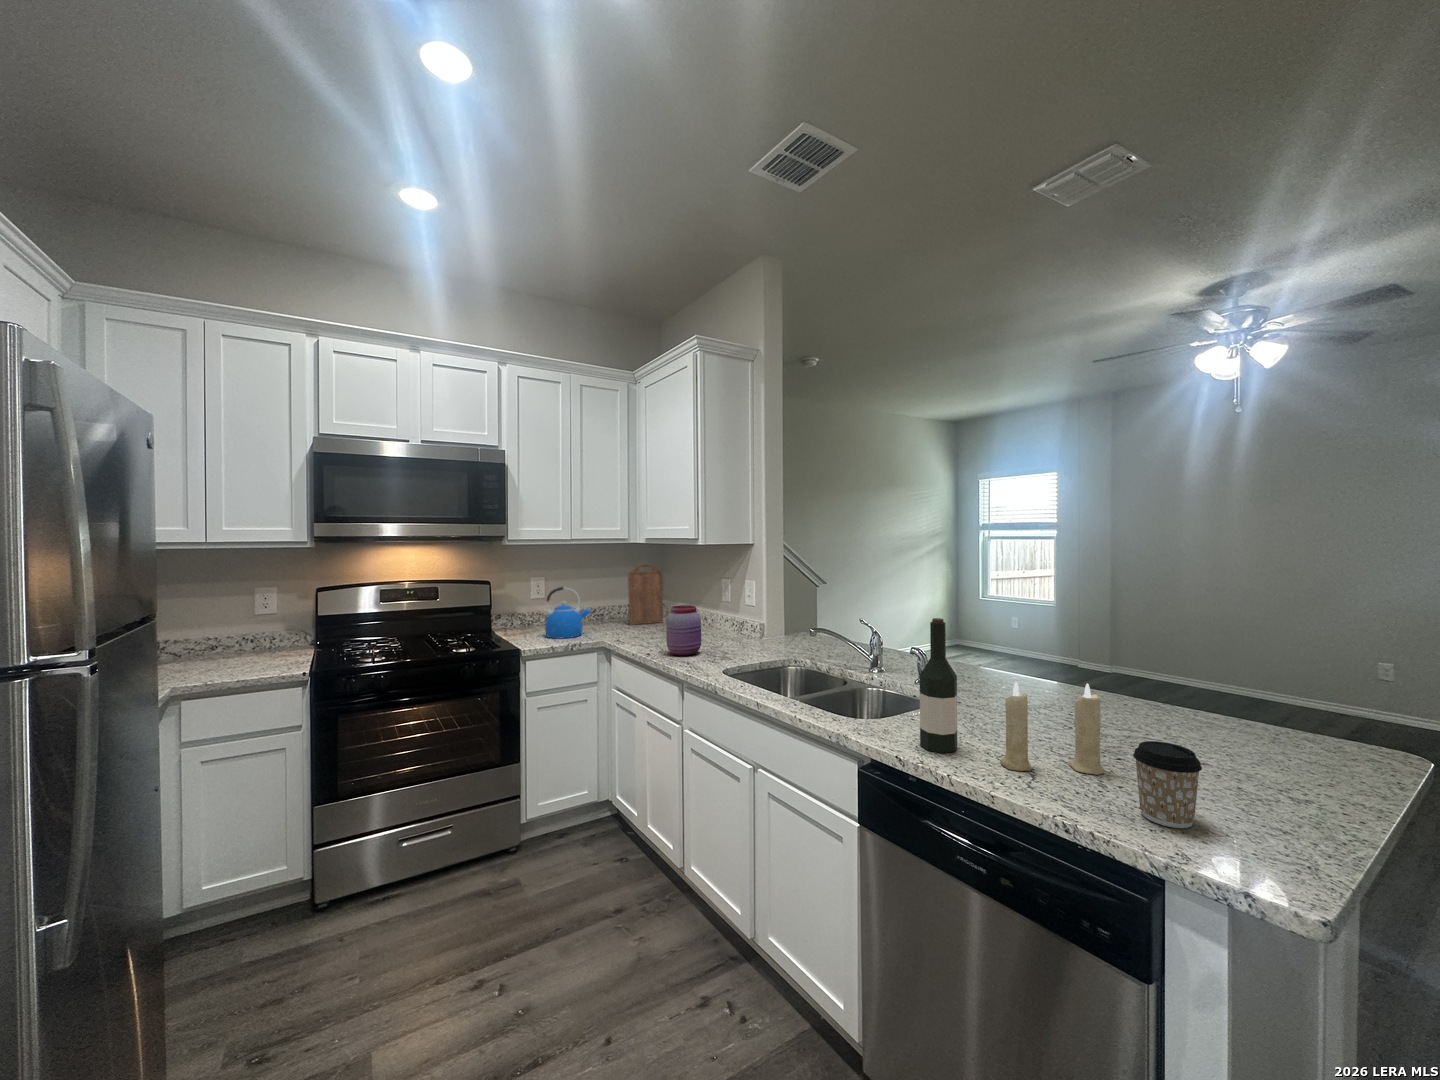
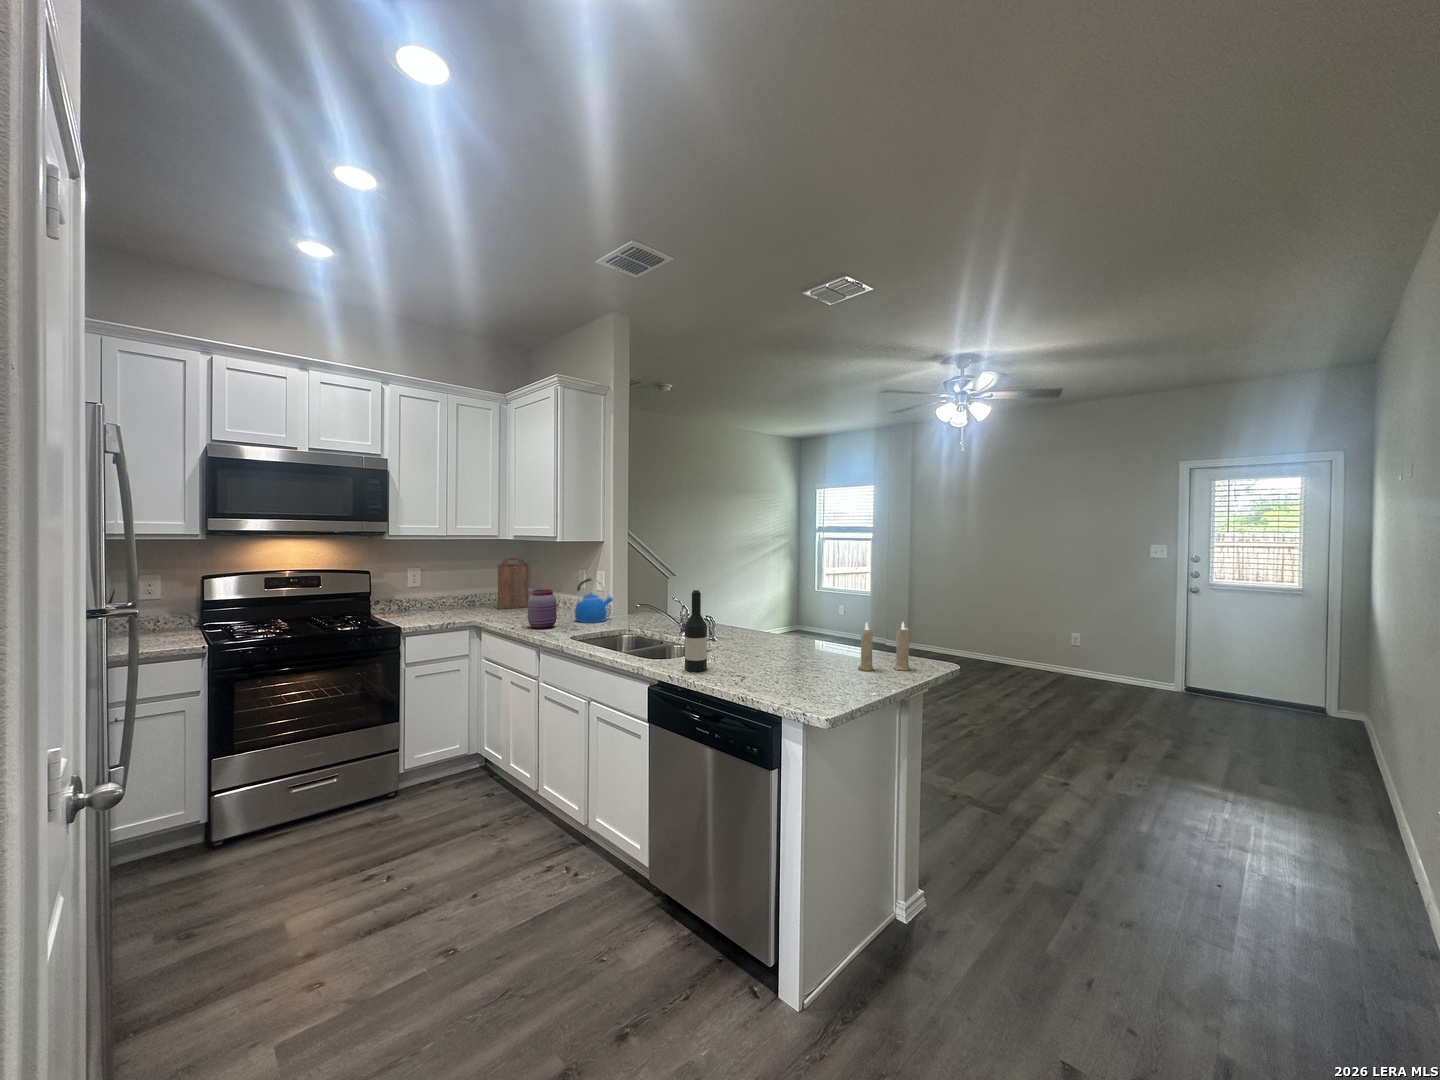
kettle: present [545,587,591,639] -> present [575,579,613,623]
candle: present [1000,682,1105,775] -> present [858,622,910,671]
coffee cup: present [1133,741,1202,828] -> none [777,651,806,693]

